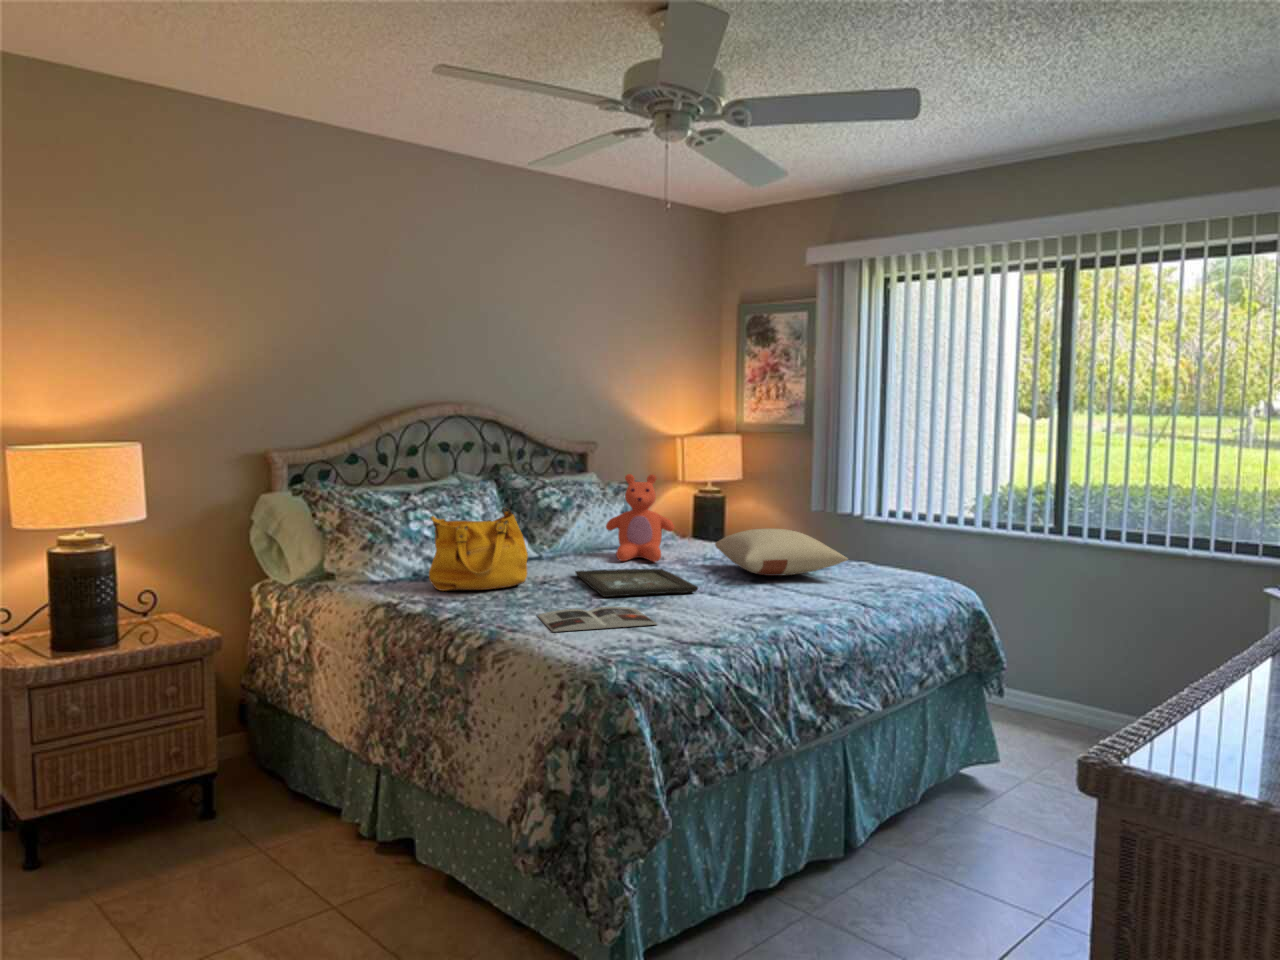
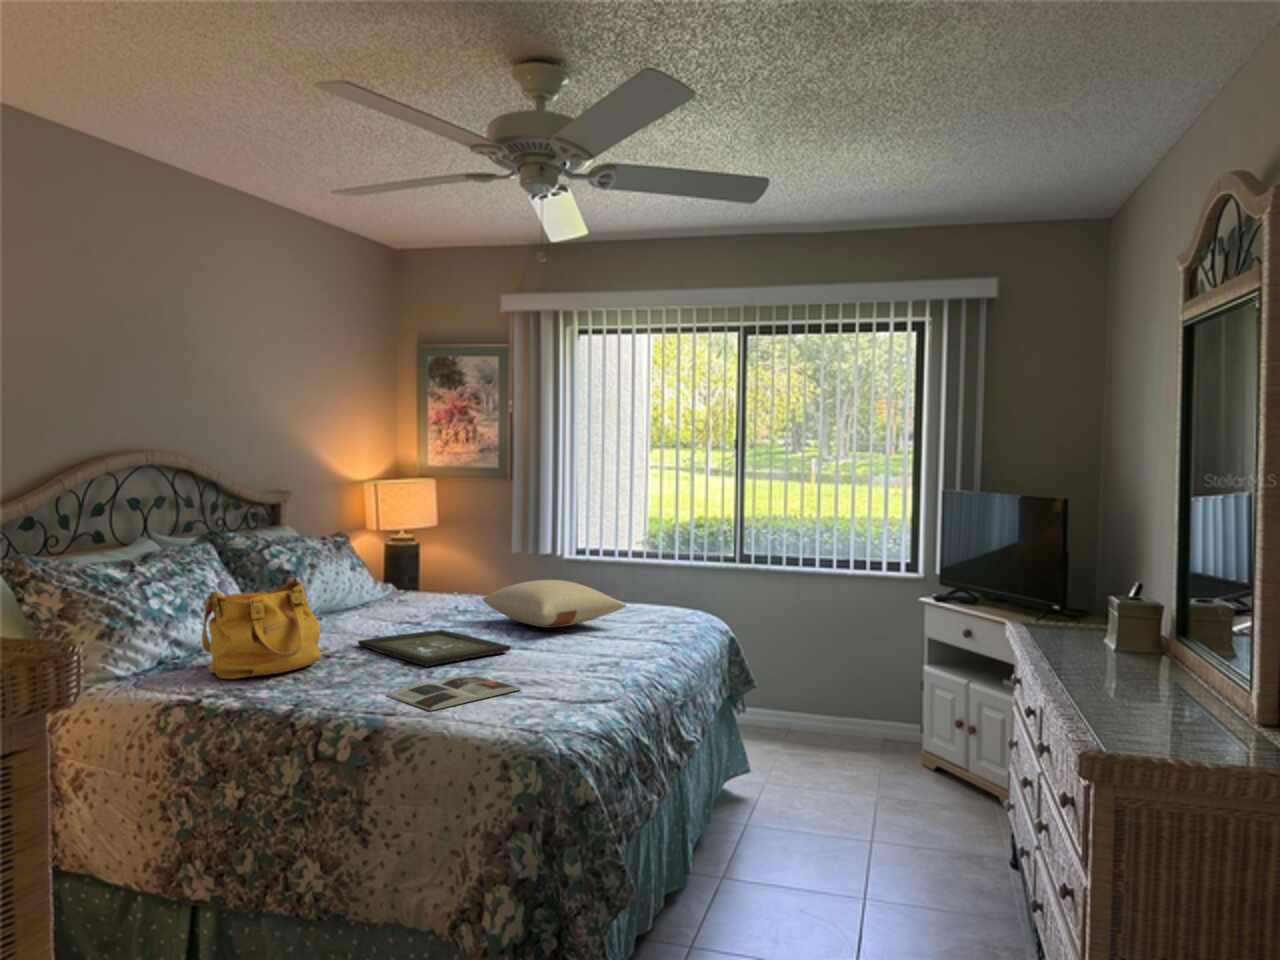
teddy bear: present [606,474,675,562] -> none [355,528,431,625]

